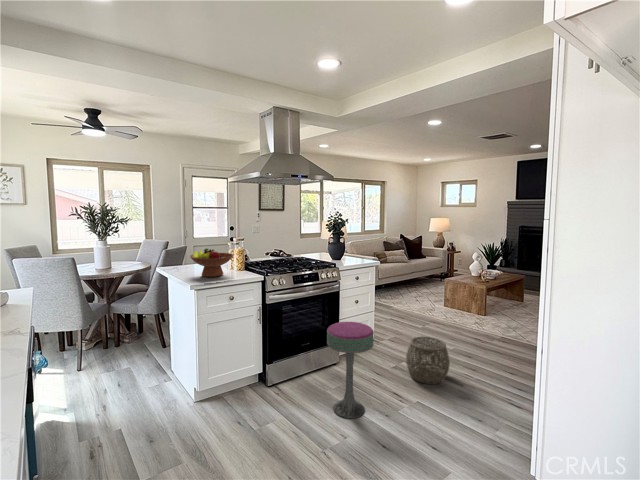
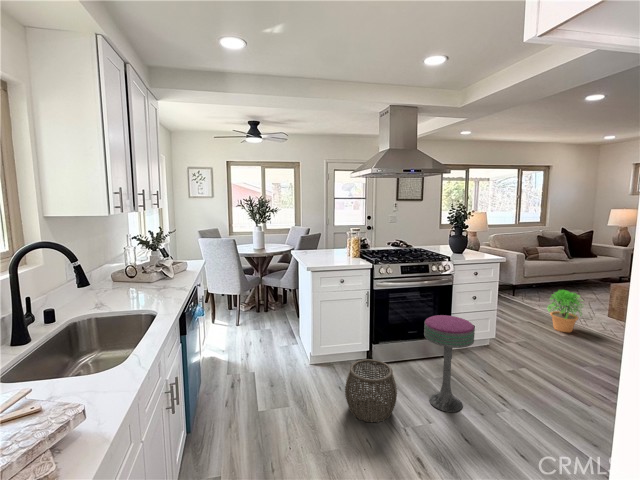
fruit bowl: present [190,248,234,277] -> none [310,236,347,261]
potted plant: none [404,286,432,323] -> present [548,290,582,332]
woven basket: present [406,337,450,384] -> present [345,359,397,423]

